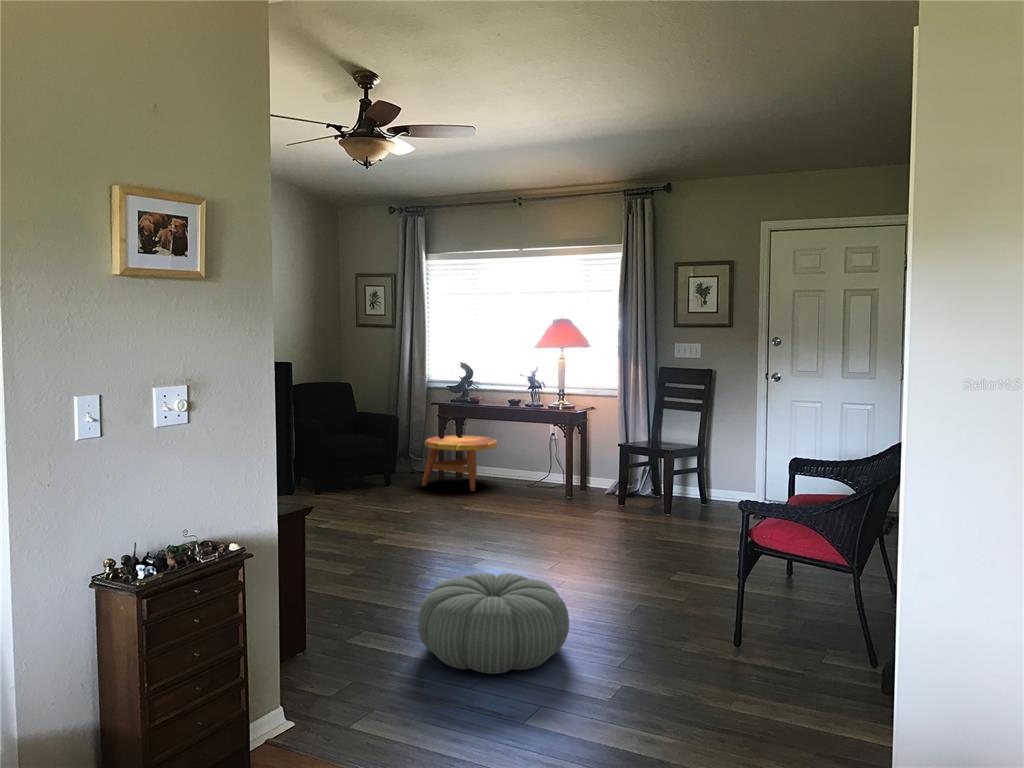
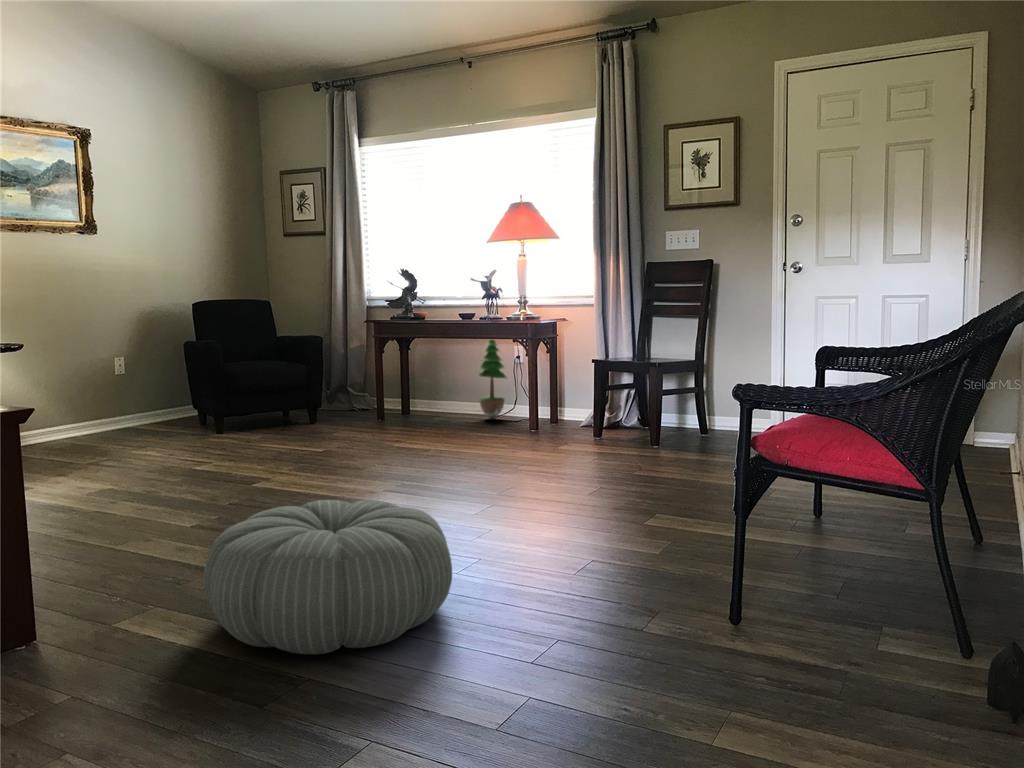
potted tree: none [520,413,545,485] -> present [478,340,507,419]
side table: present [422,436,497,491] -> none [354,363,449,427]

